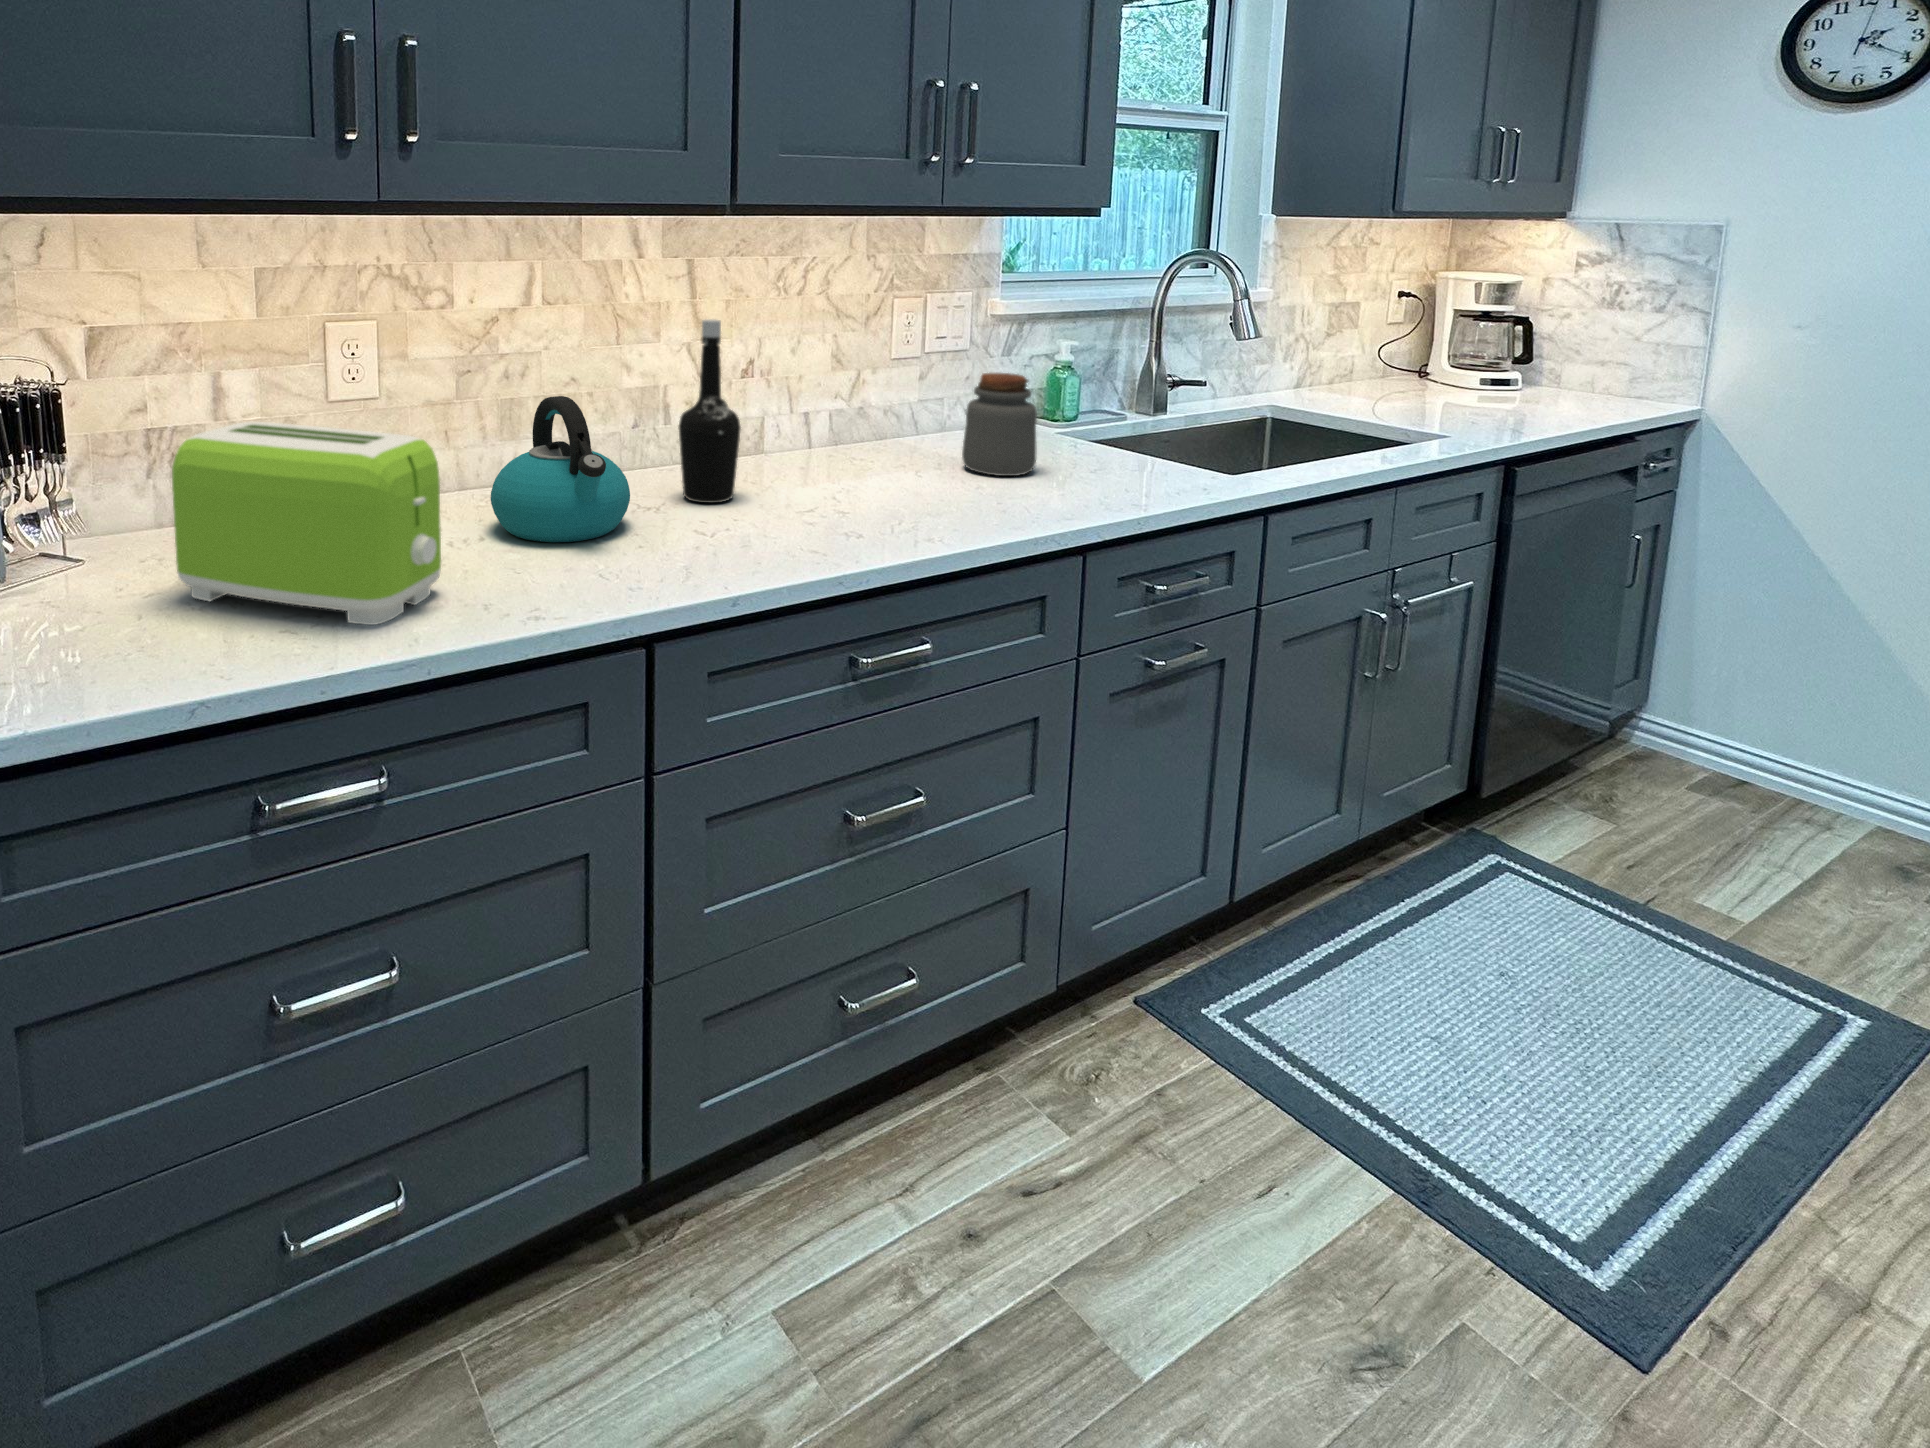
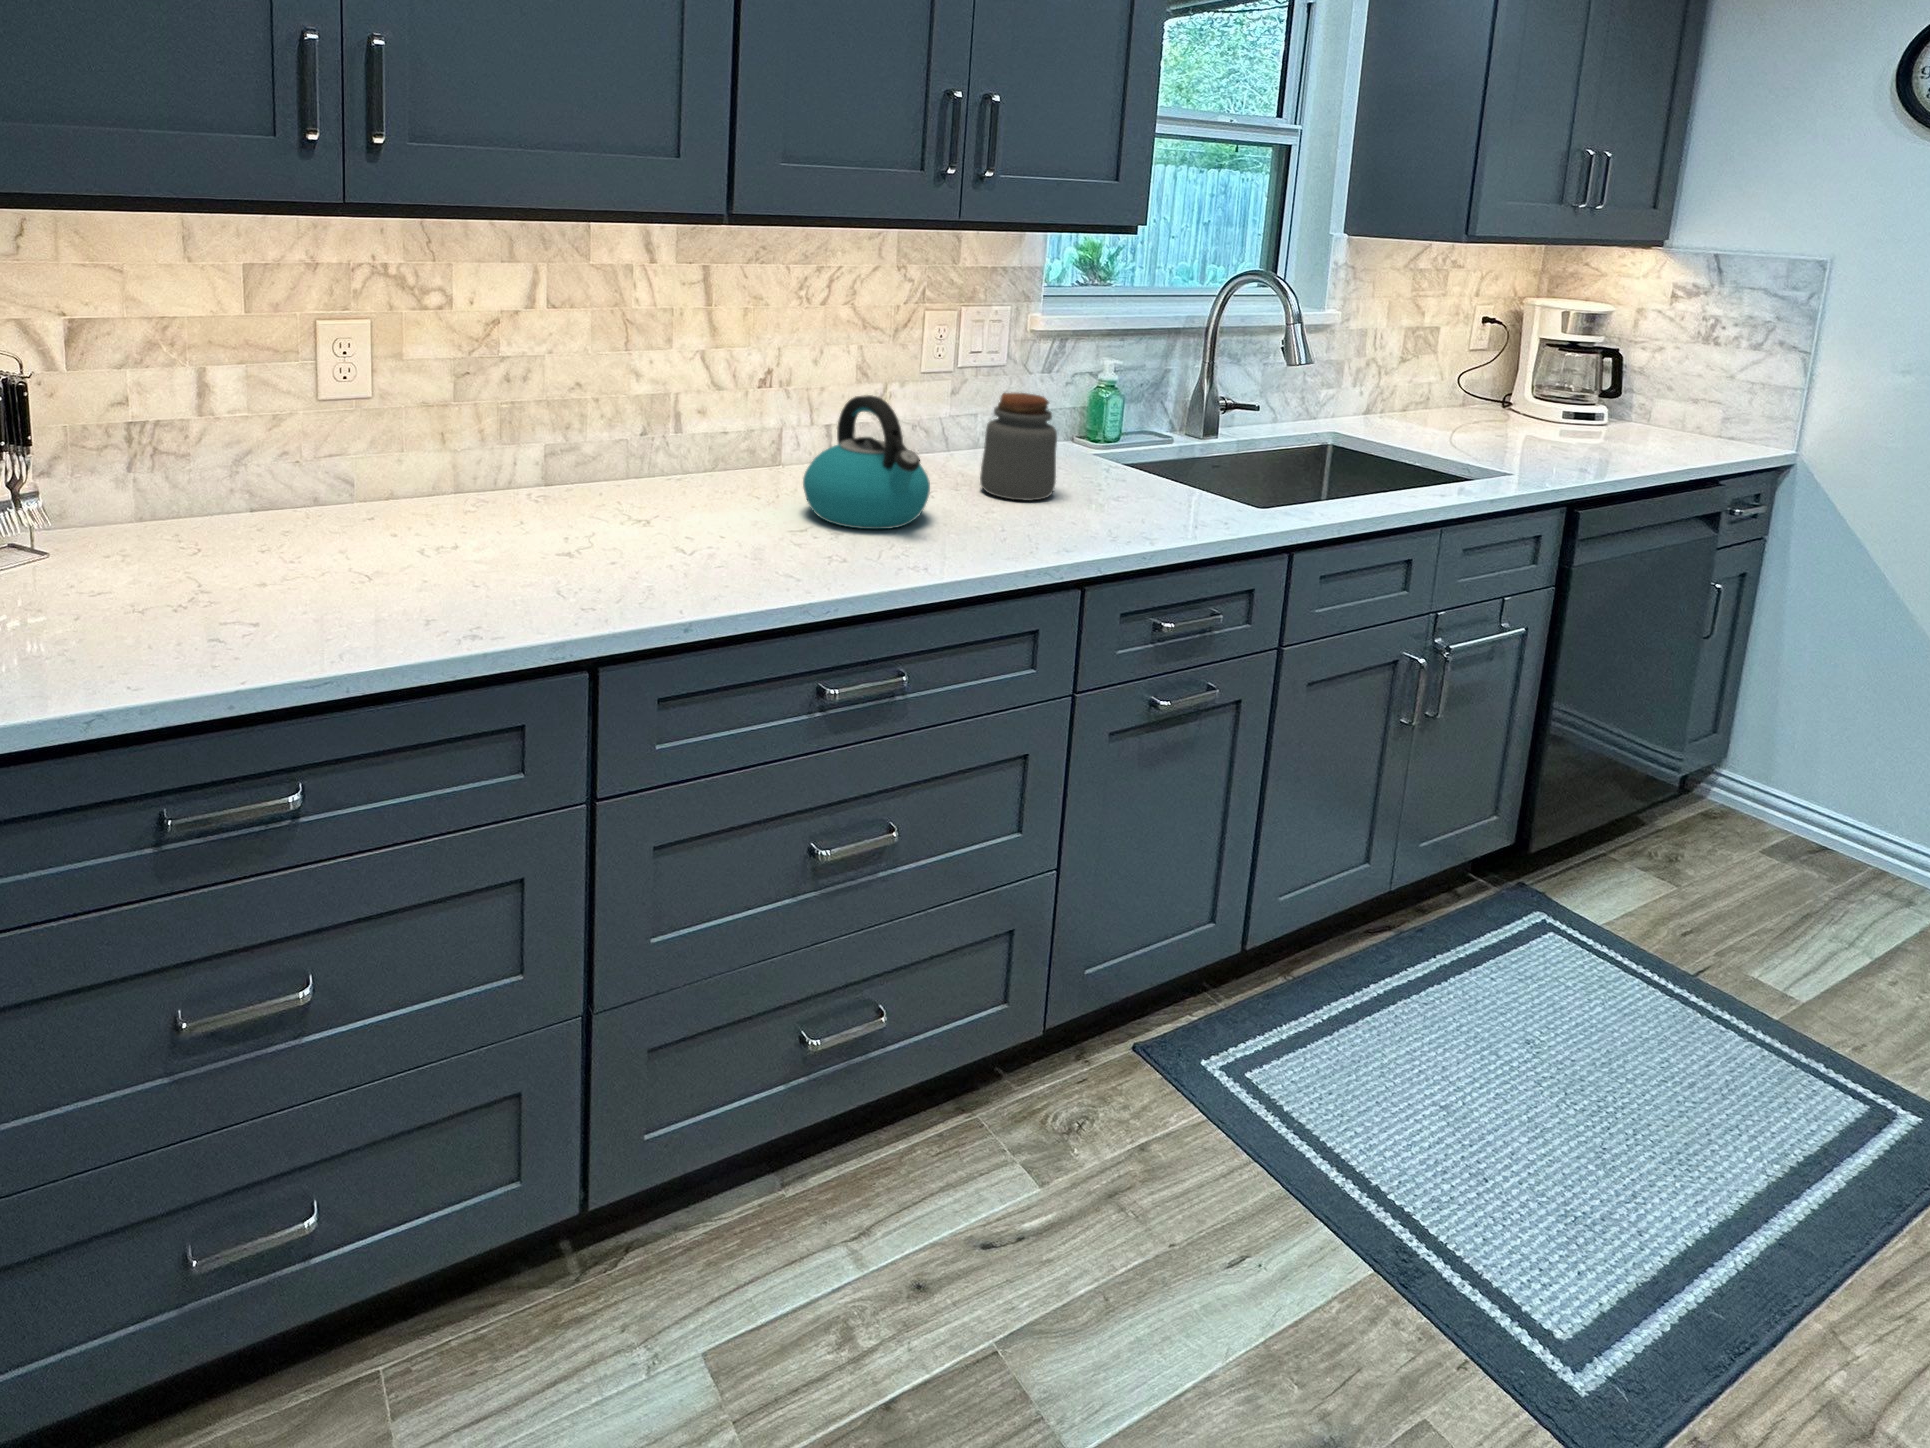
bottle: present [678,319,741,503] -> none [675,330,739,518]
kettle: present [491,396,630,542] -> present [803,395,930,529]
toaster: present [172,422,441,625] -> none [117,423,389,638]

